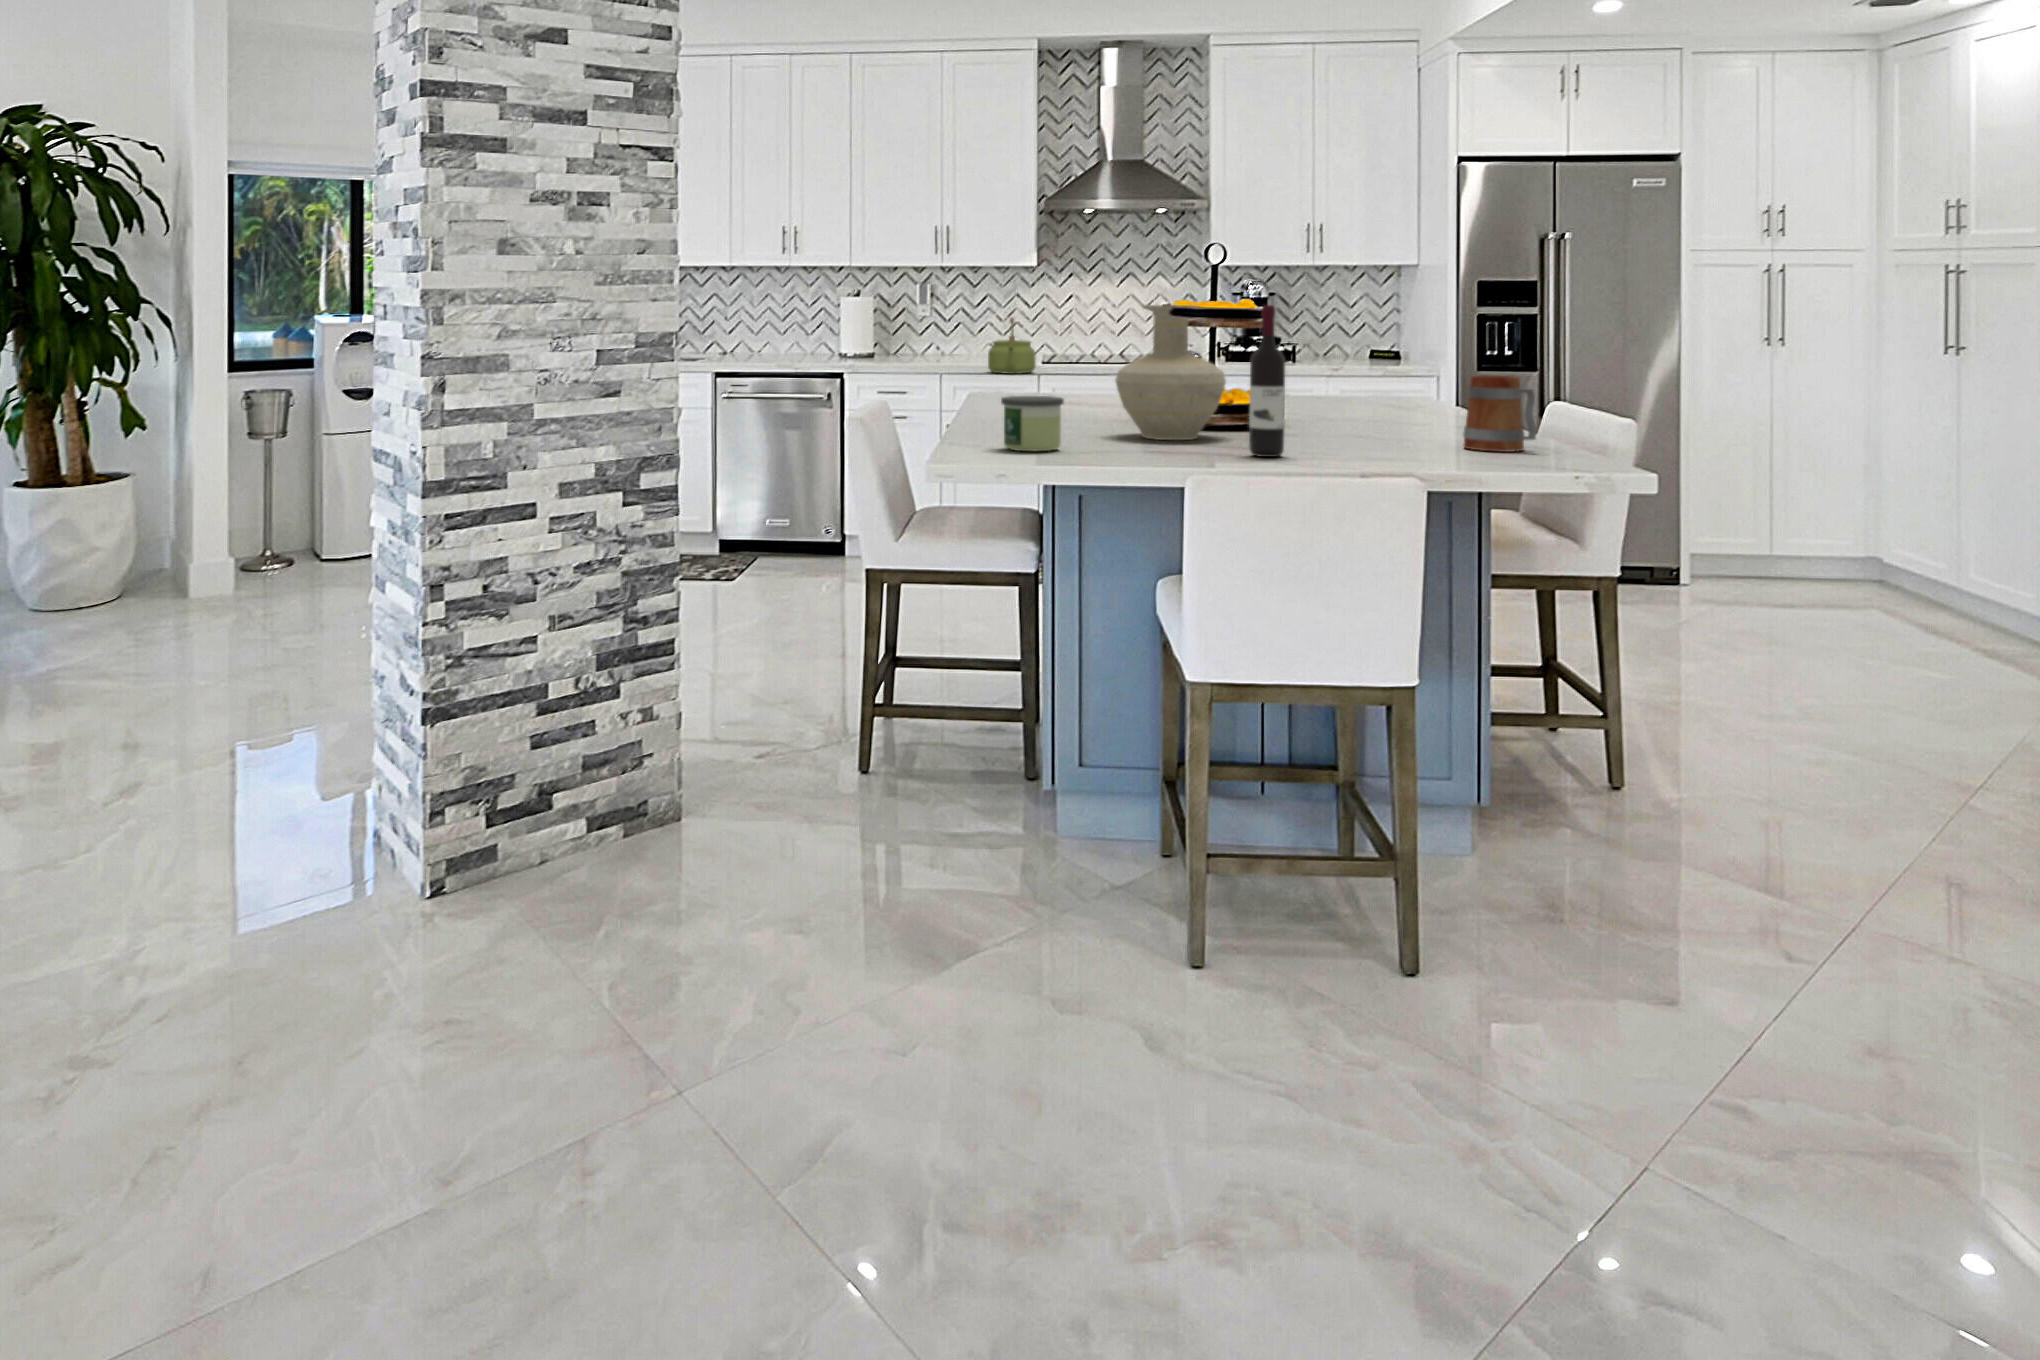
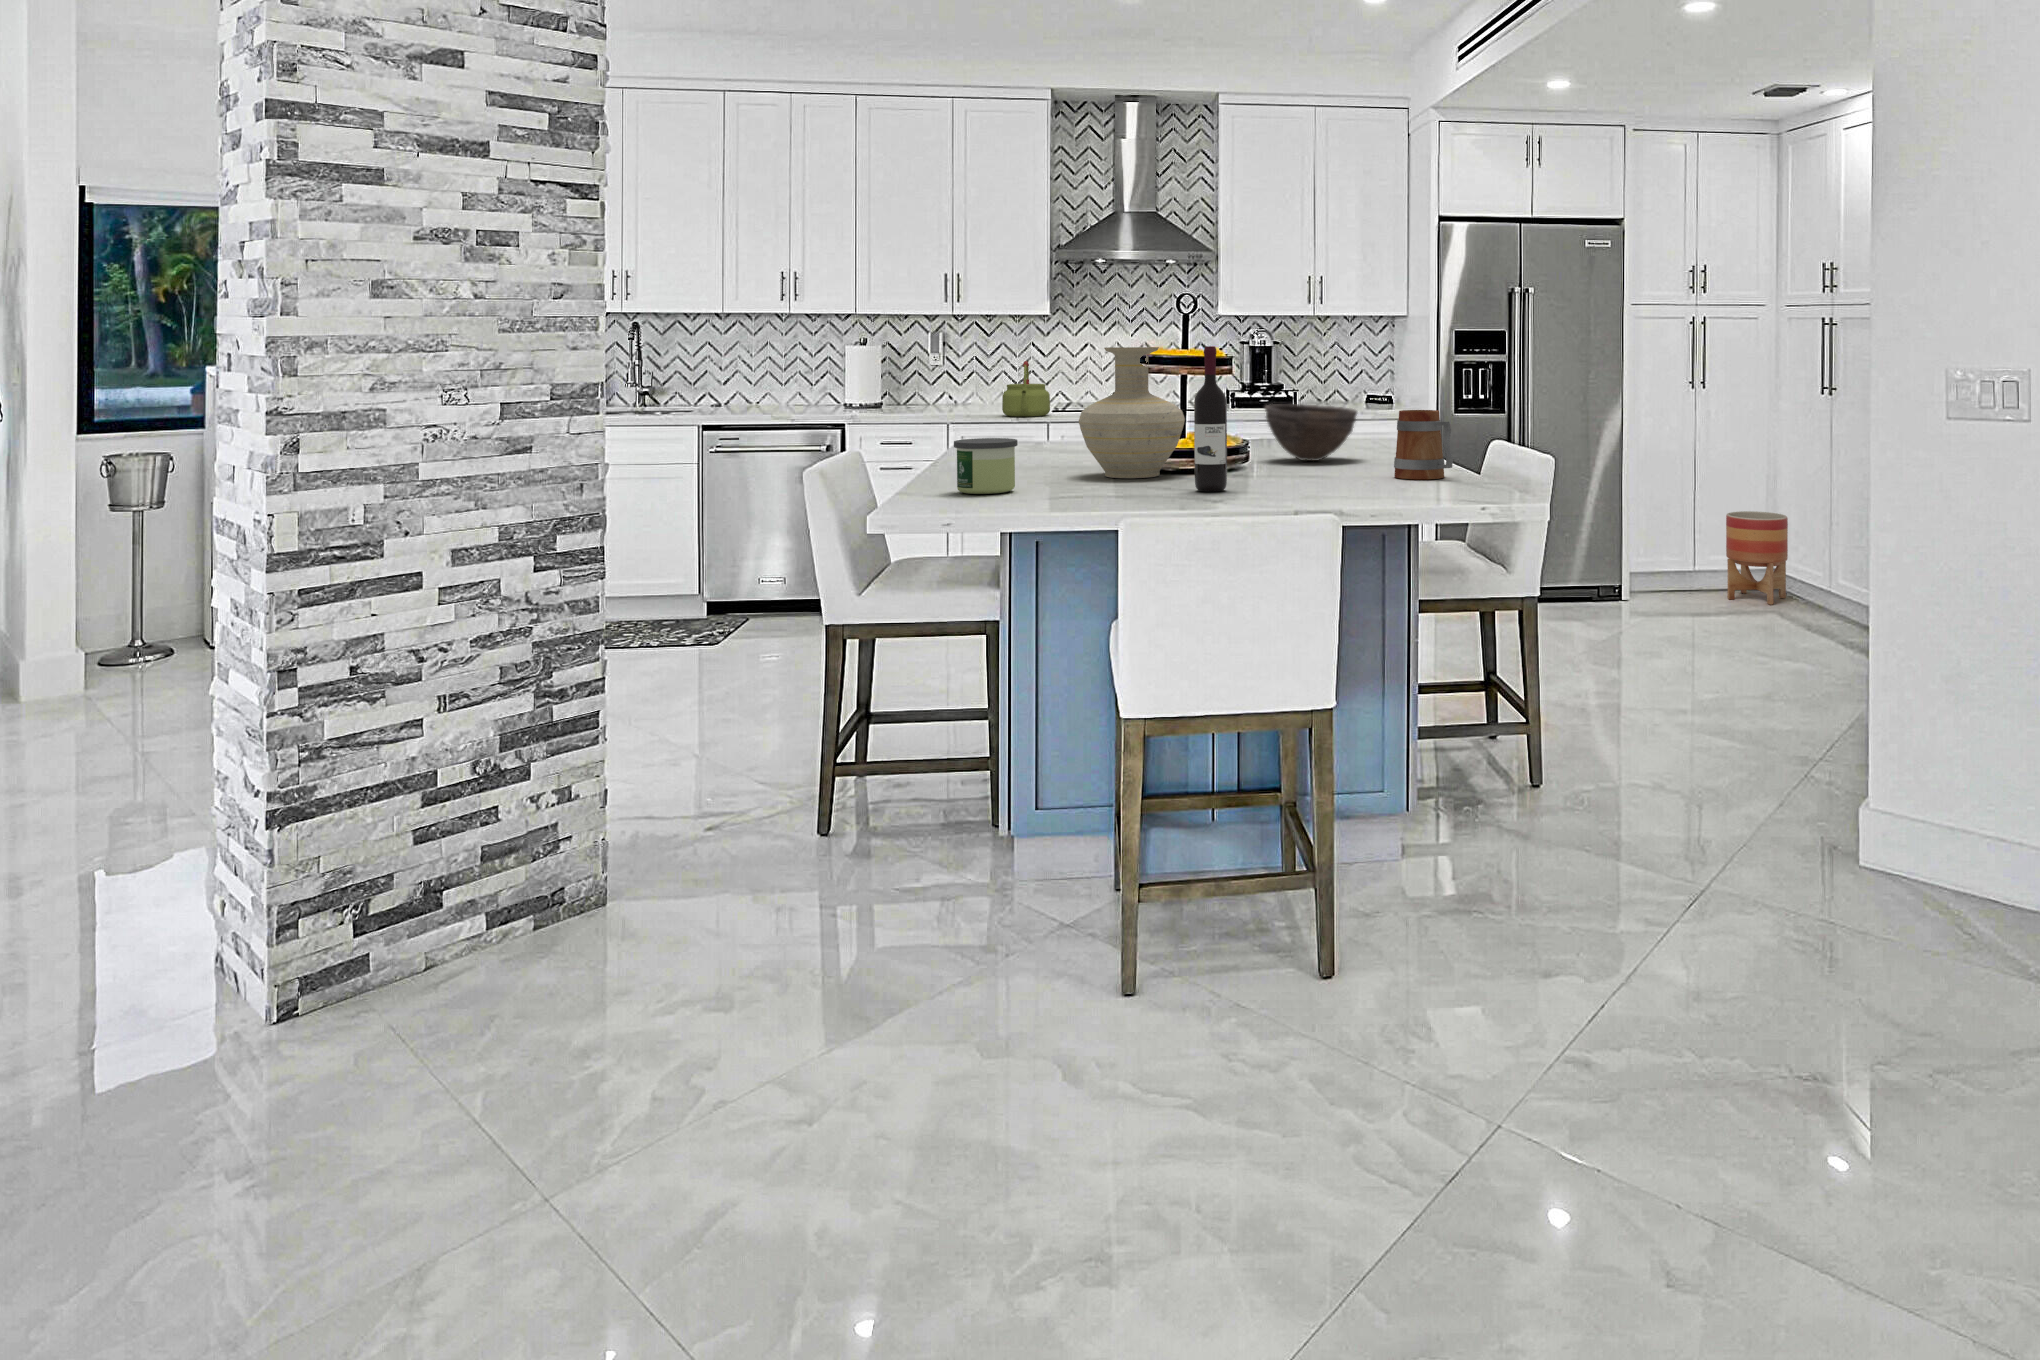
bowl: none [1302,366,1409,428] -> present [1265,404,1357,461]
planter: none [1821,500,1907,611] -> present [1726,511,1788,605]

